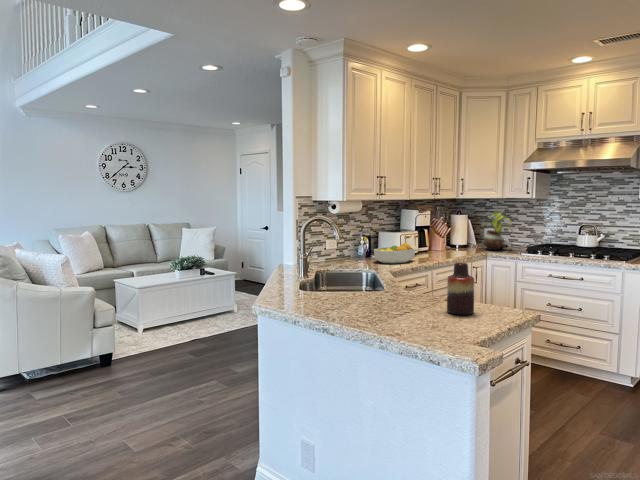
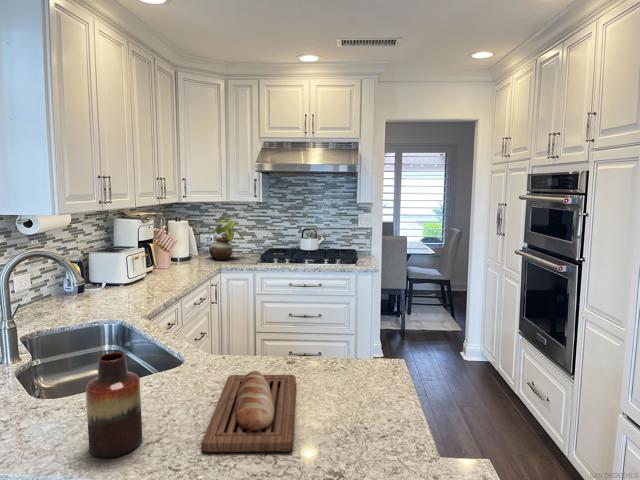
fruit bowl: present [374,242,415,264] -> none [99,268,159,304]
vase: present [447,263,474,315] -> present [86,352,142,458]
bread loaf: none [355,285,433,311] -> present [201,370,296,452]

